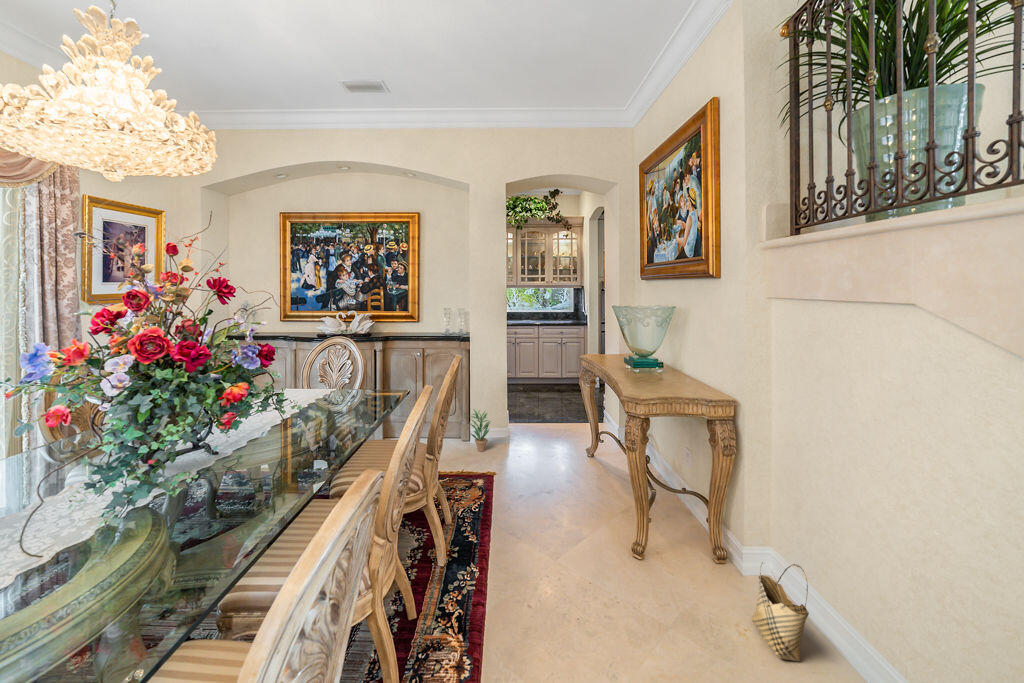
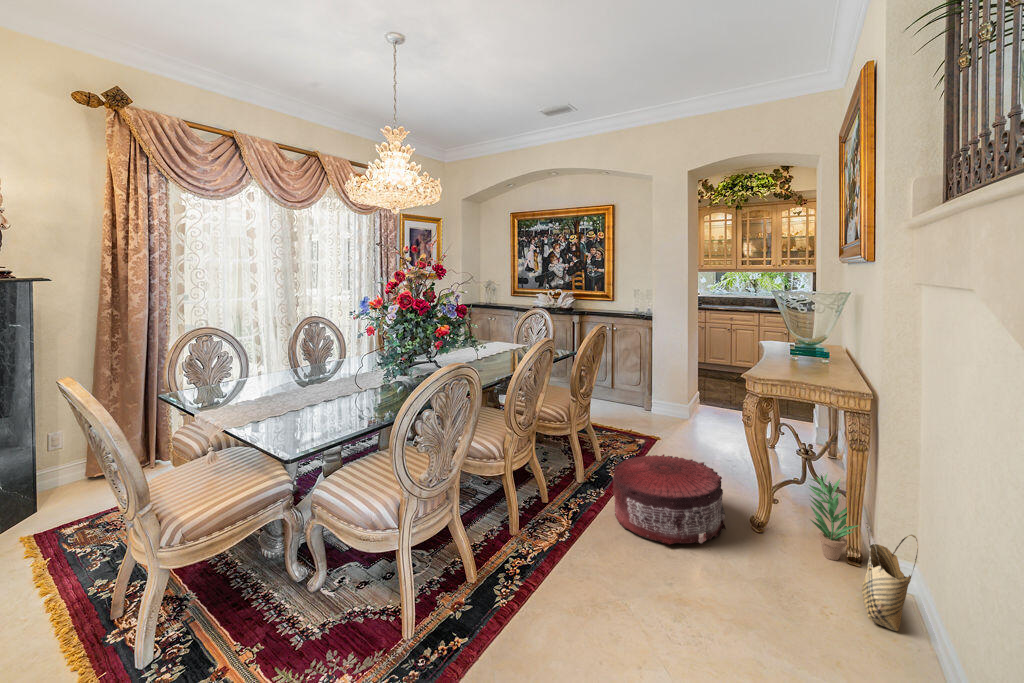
potted plant: present [471,409,490,451] -> present [809,474,859,560]
pouf: none [497,513,620,631] -> present [613,454,726,545]

